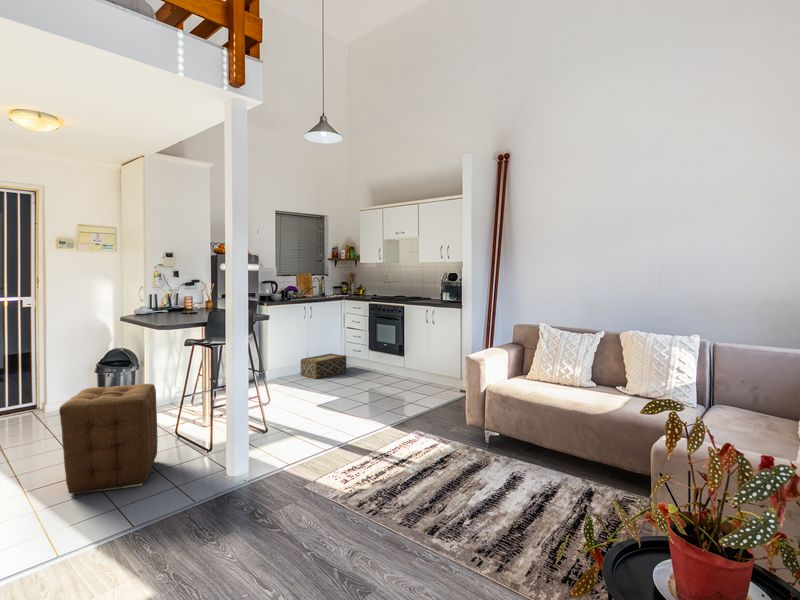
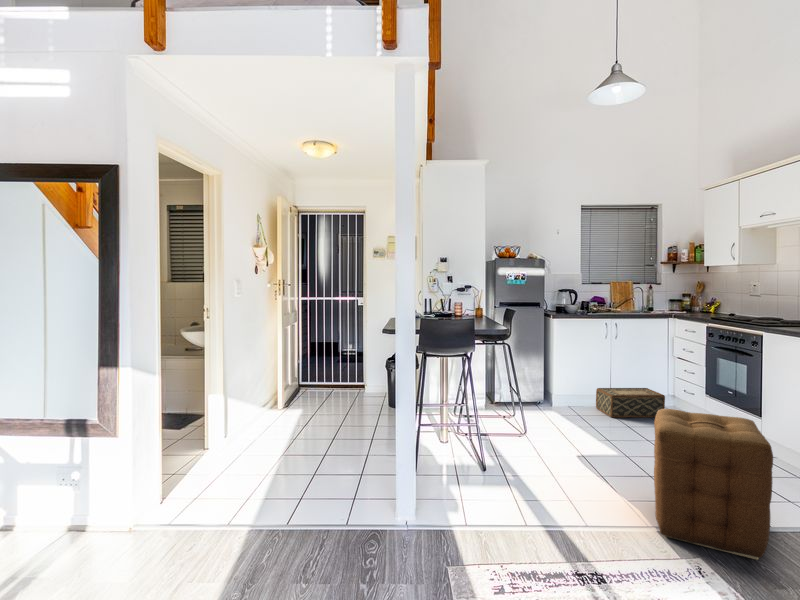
ottoman: present [59,384,158,494] -> present [654,409,773,560]

